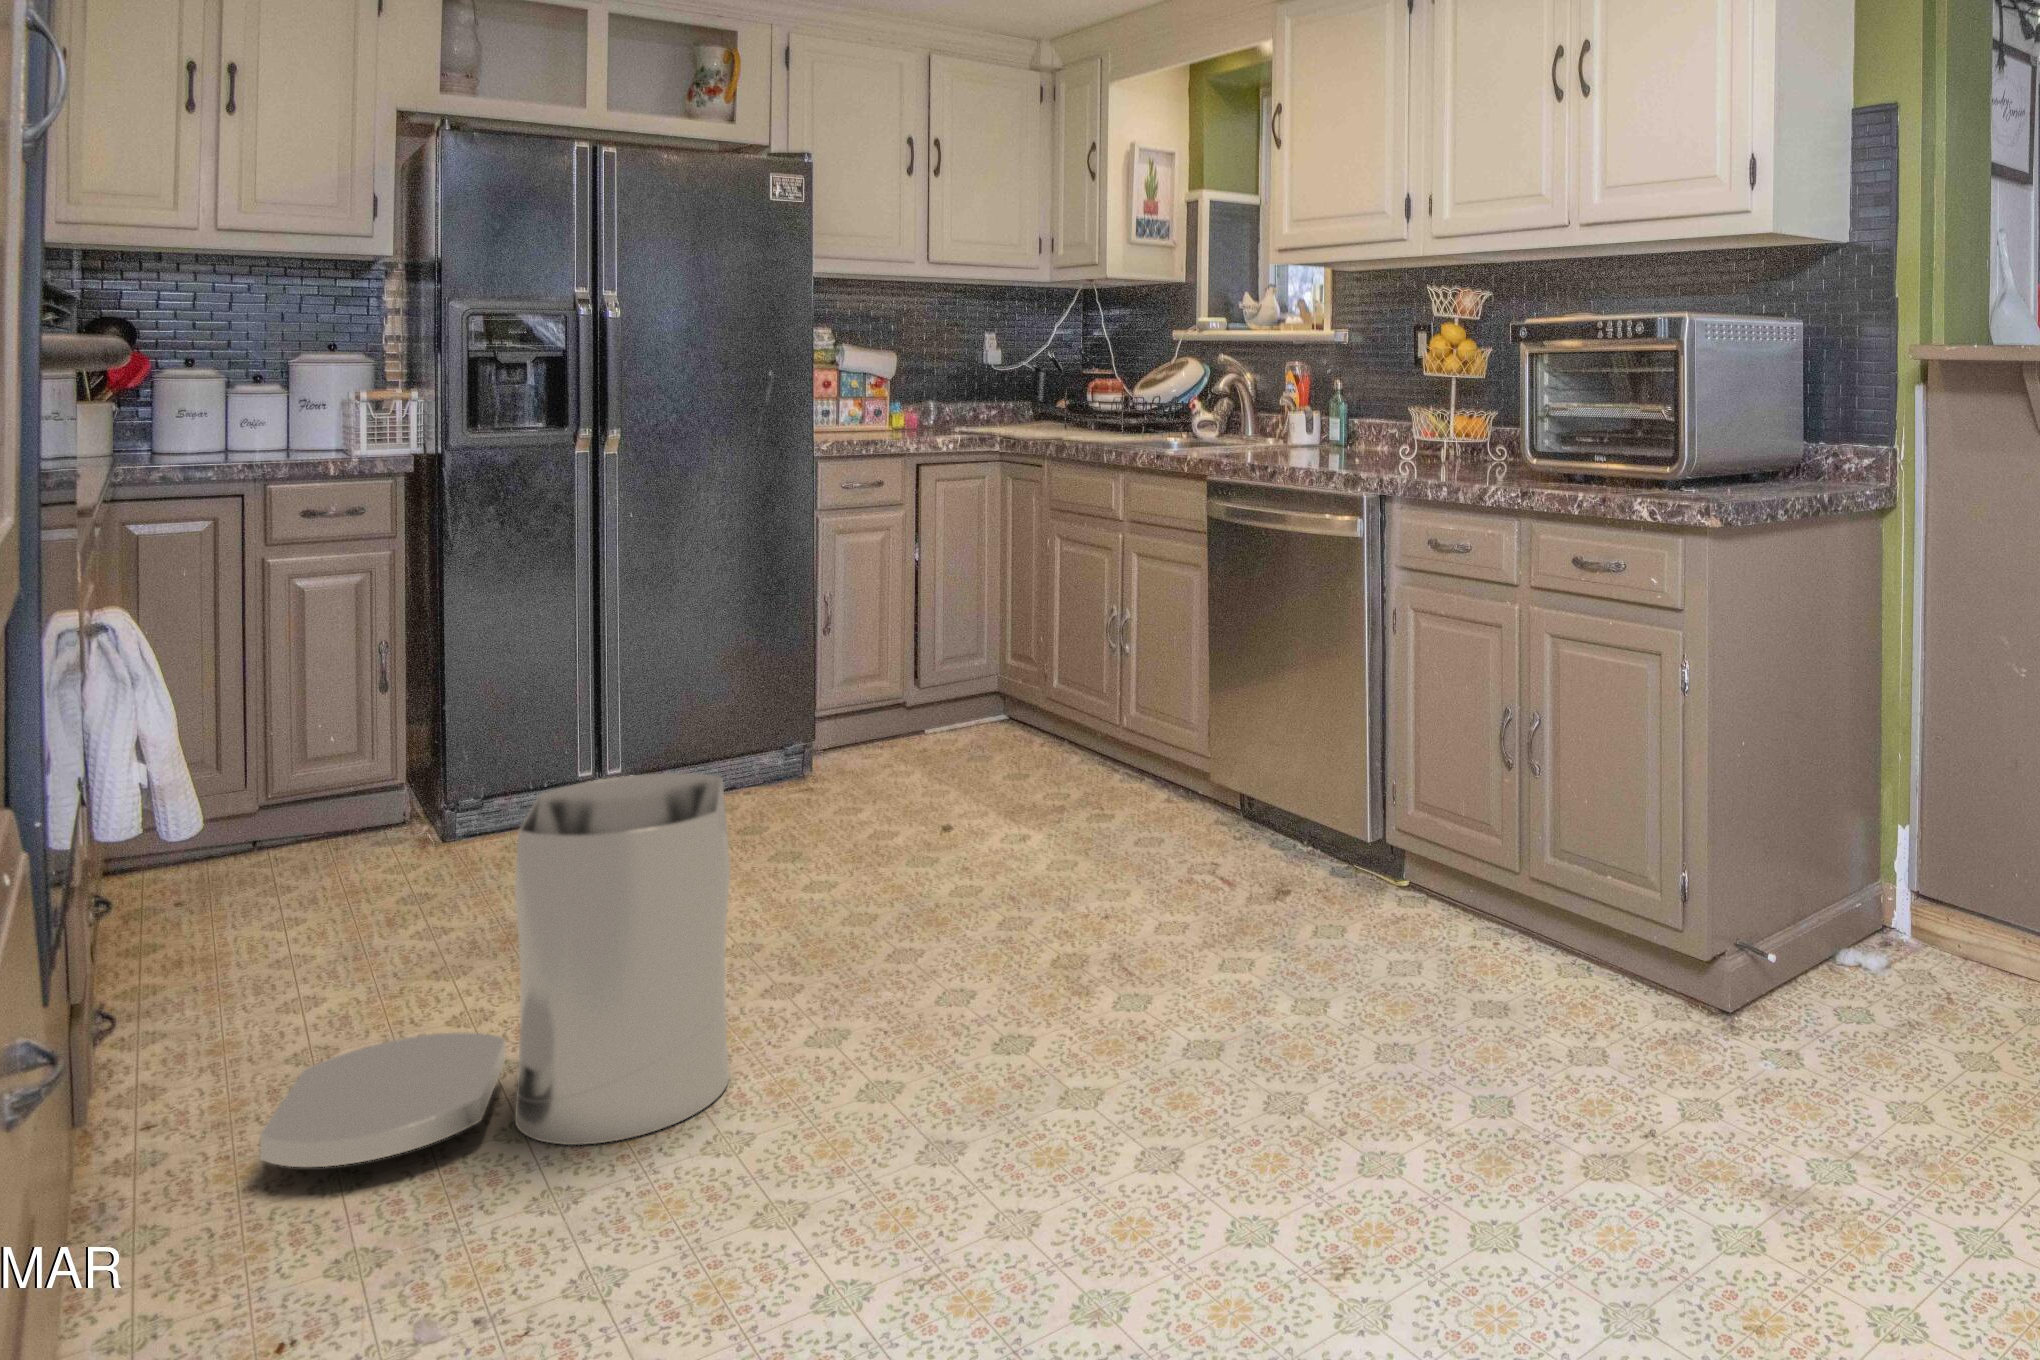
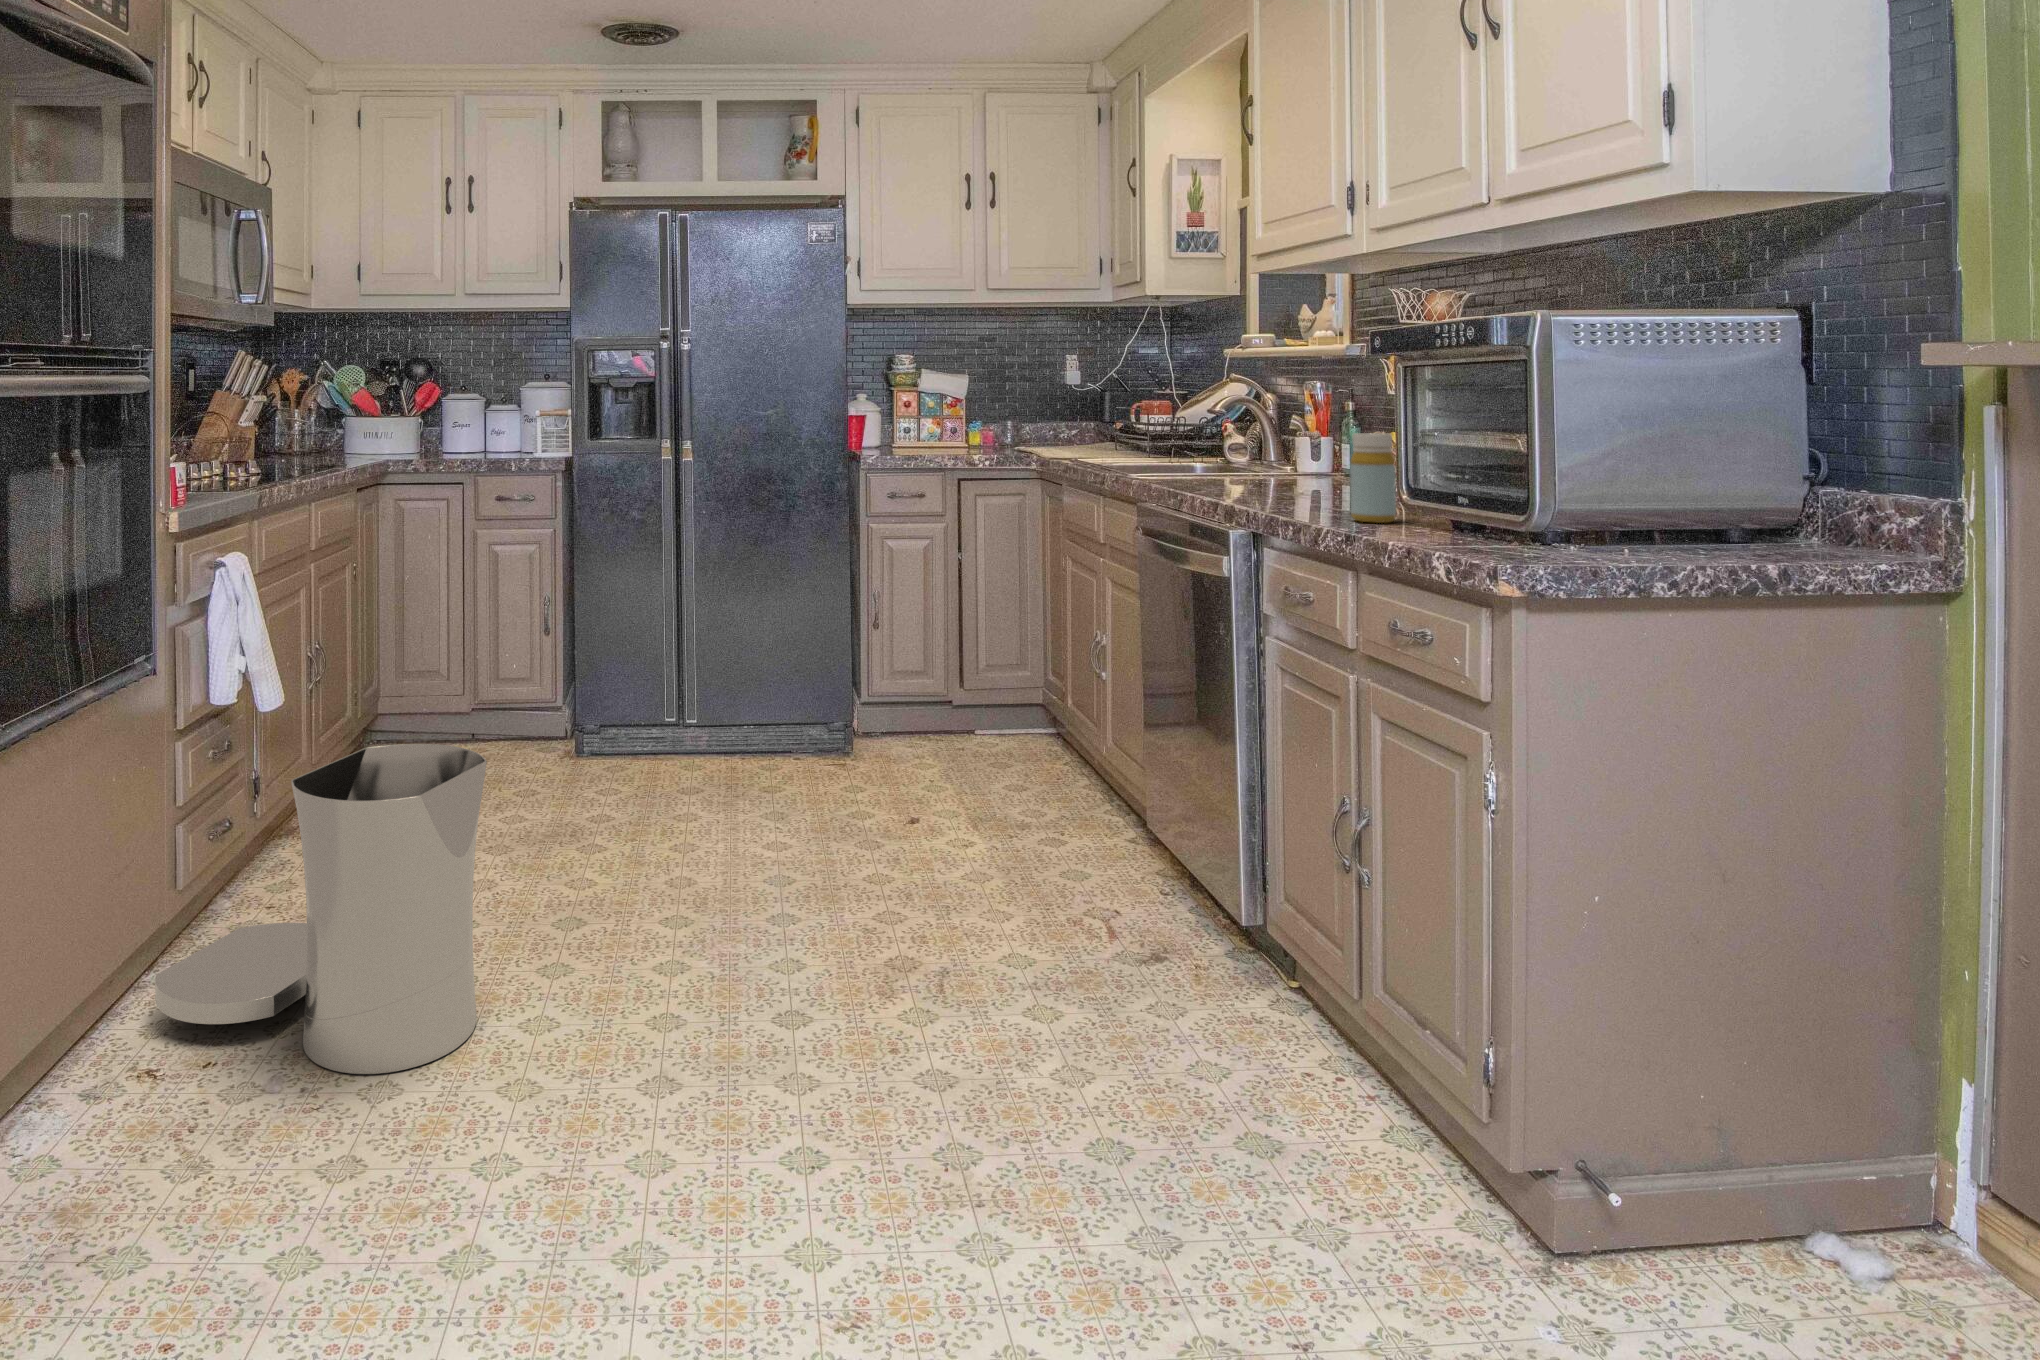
bottle: none [1437,406,1468,473] -> present [1350,433,1396,523]

